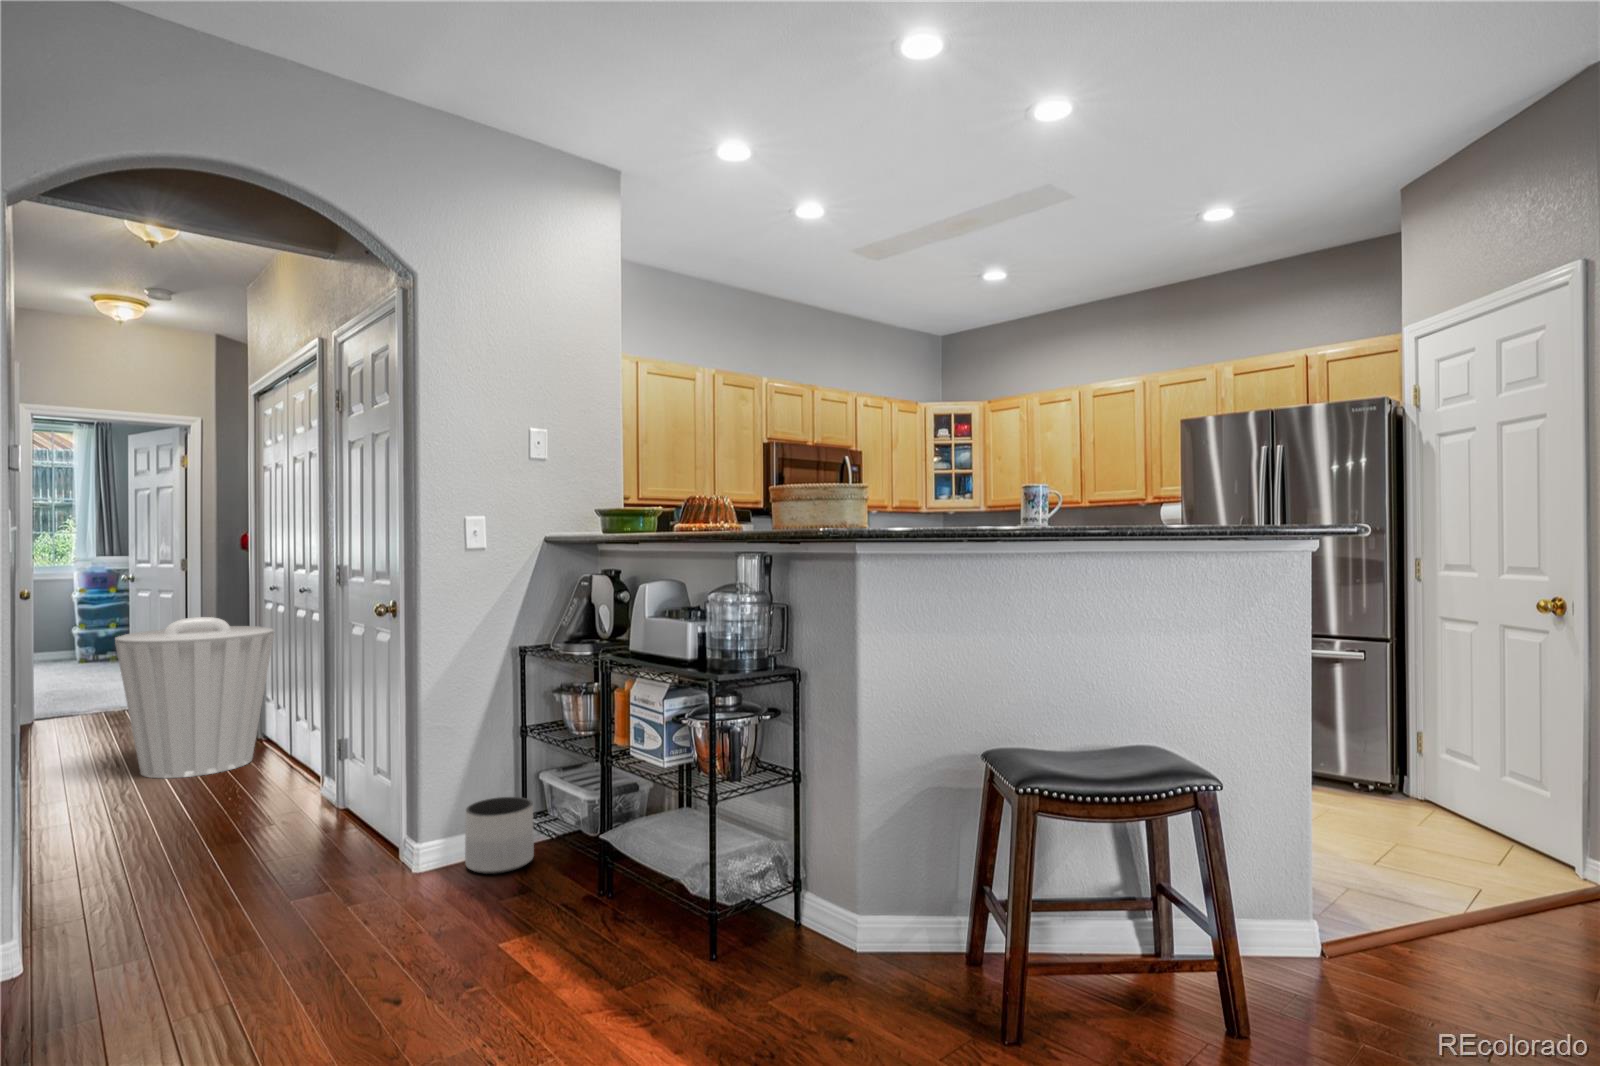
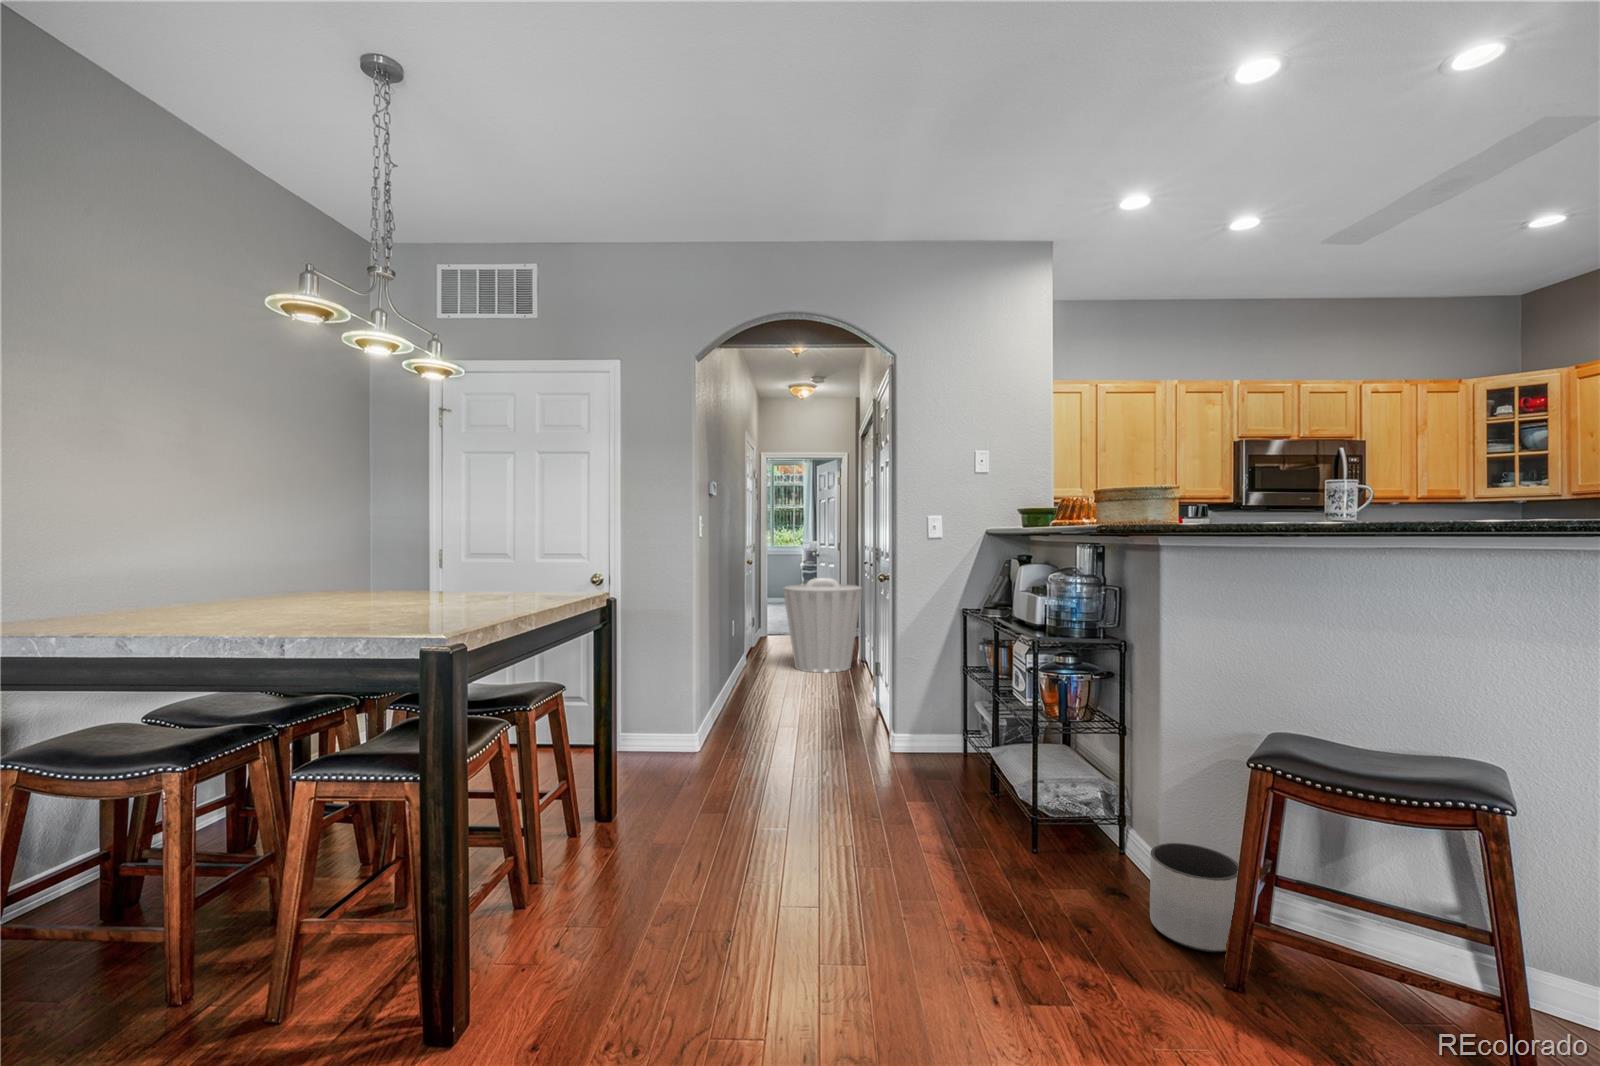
planter: present [465,797,534,874] -> present [1150,843,1238,952]

